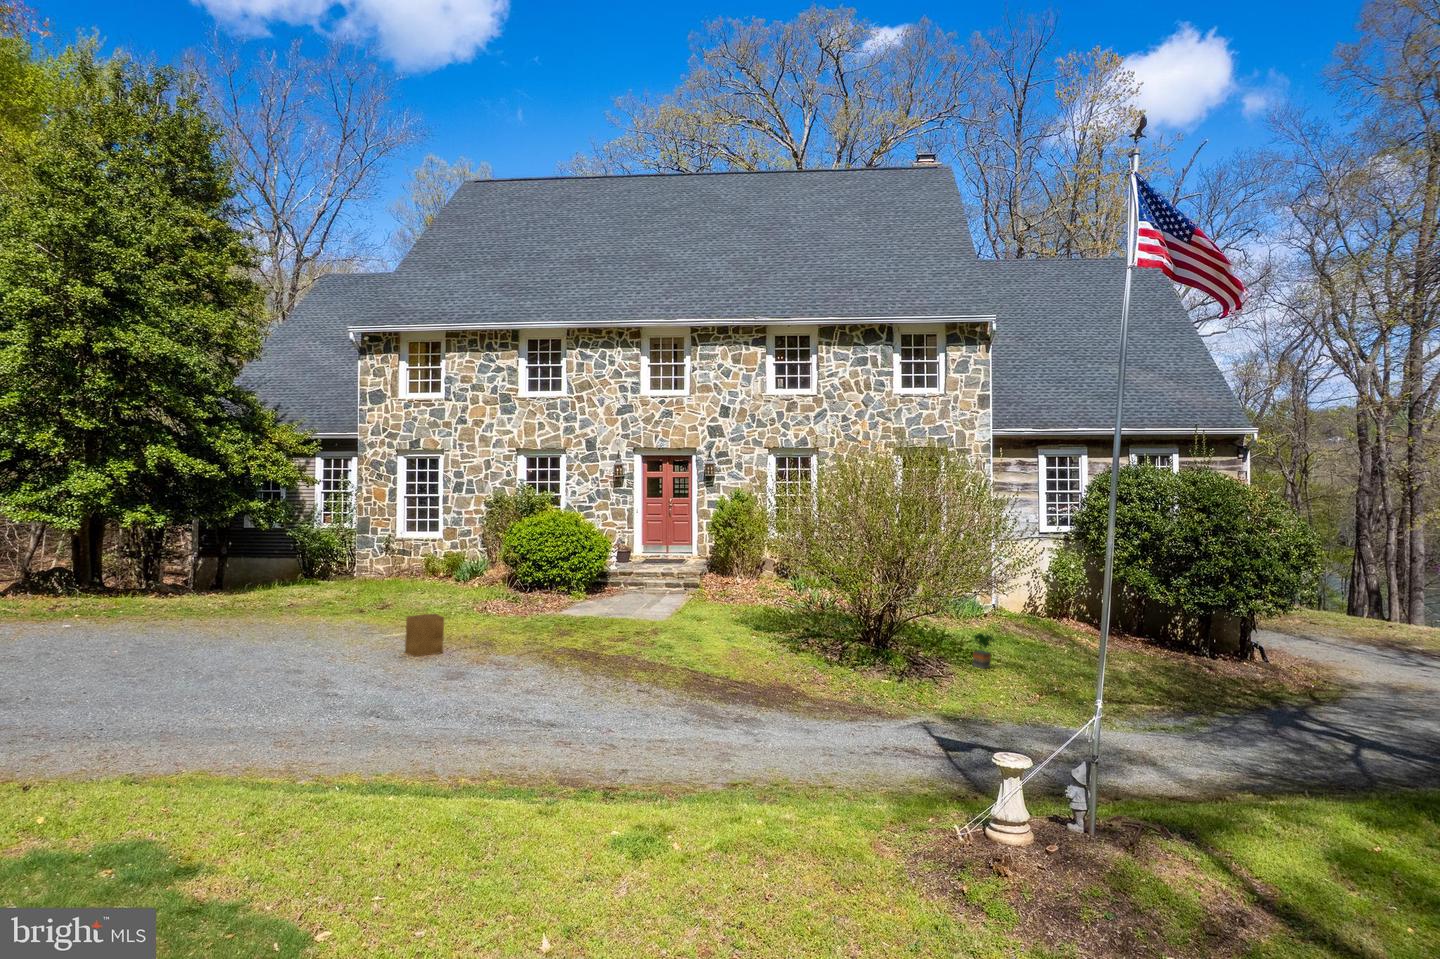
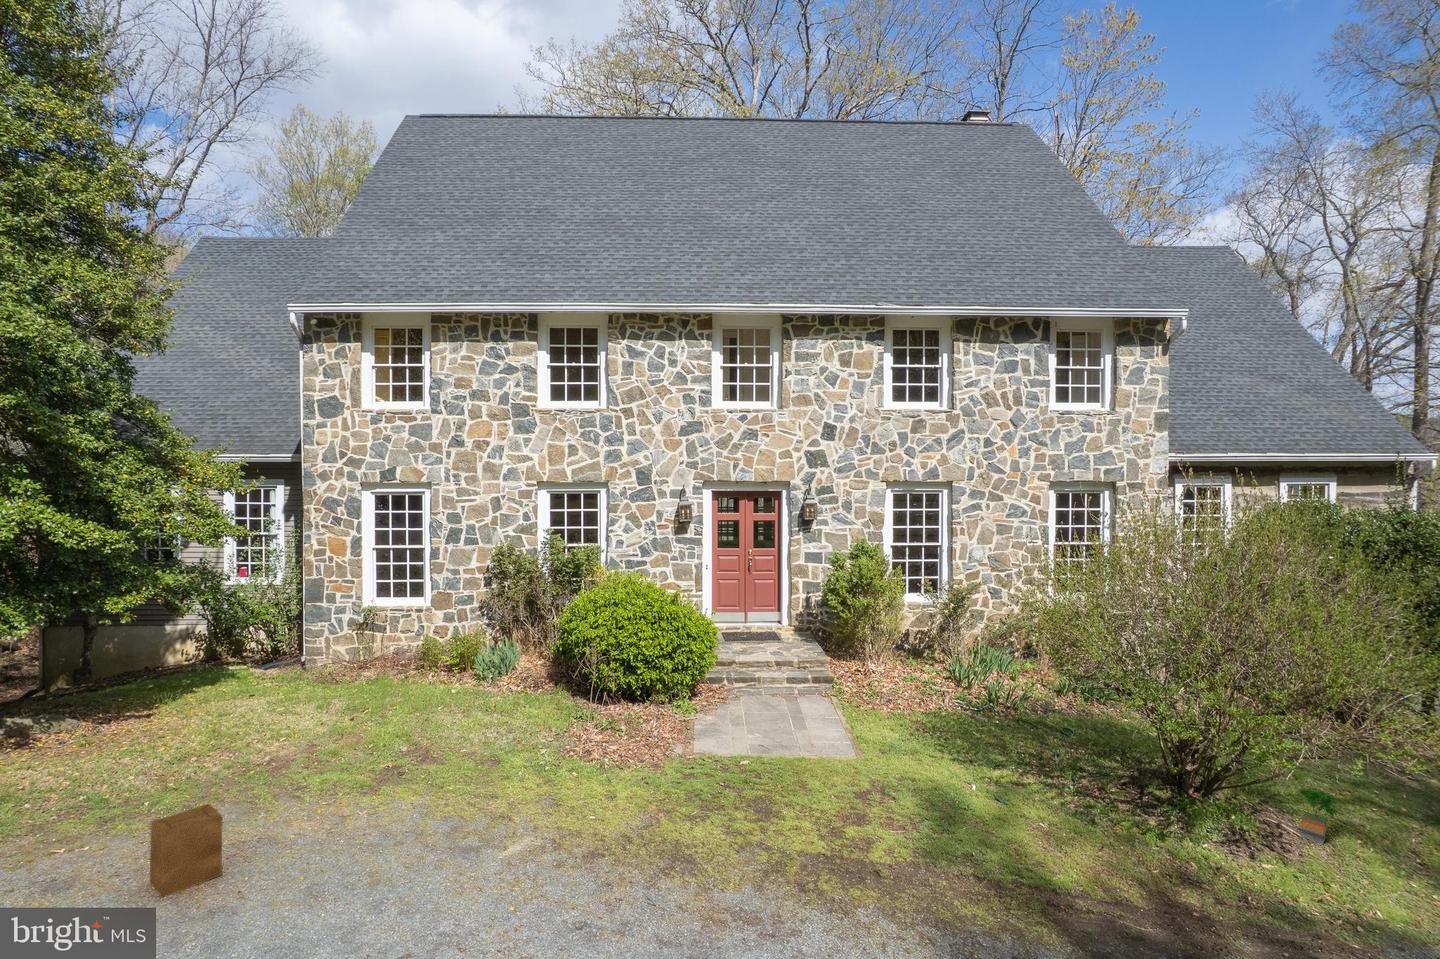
cardboard box: present [405,614,444,657] -> present [150,804,223,897]

